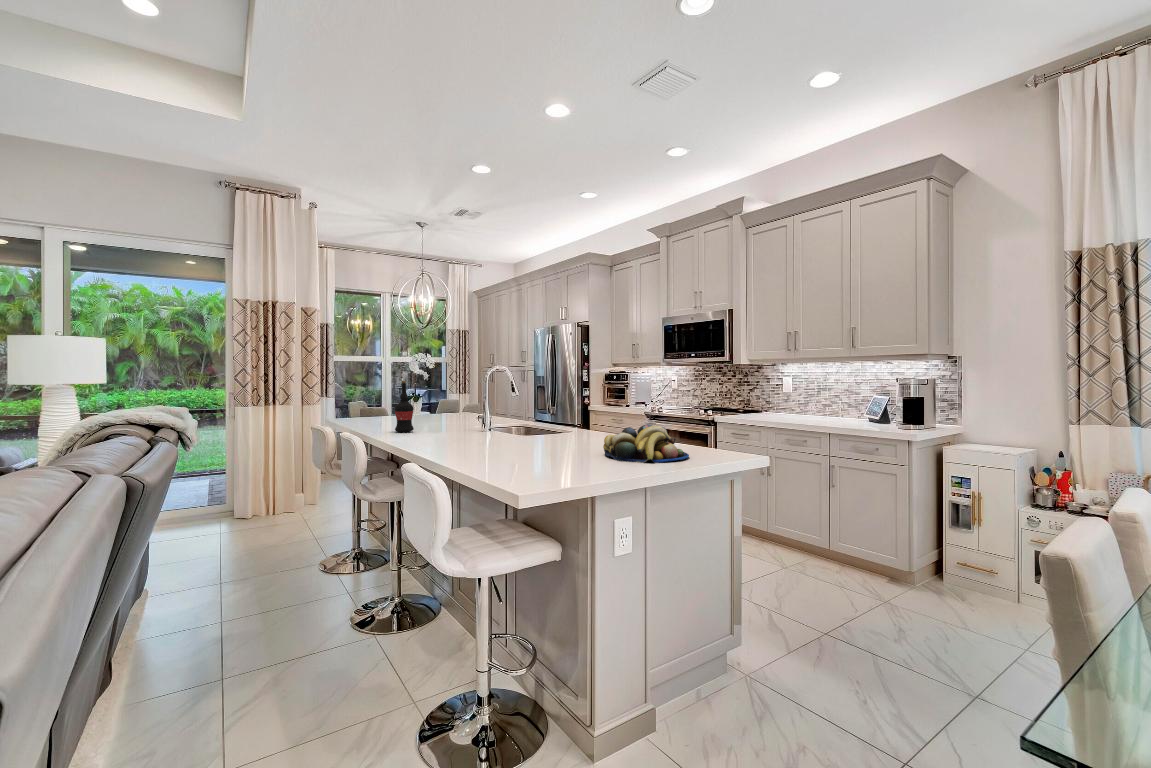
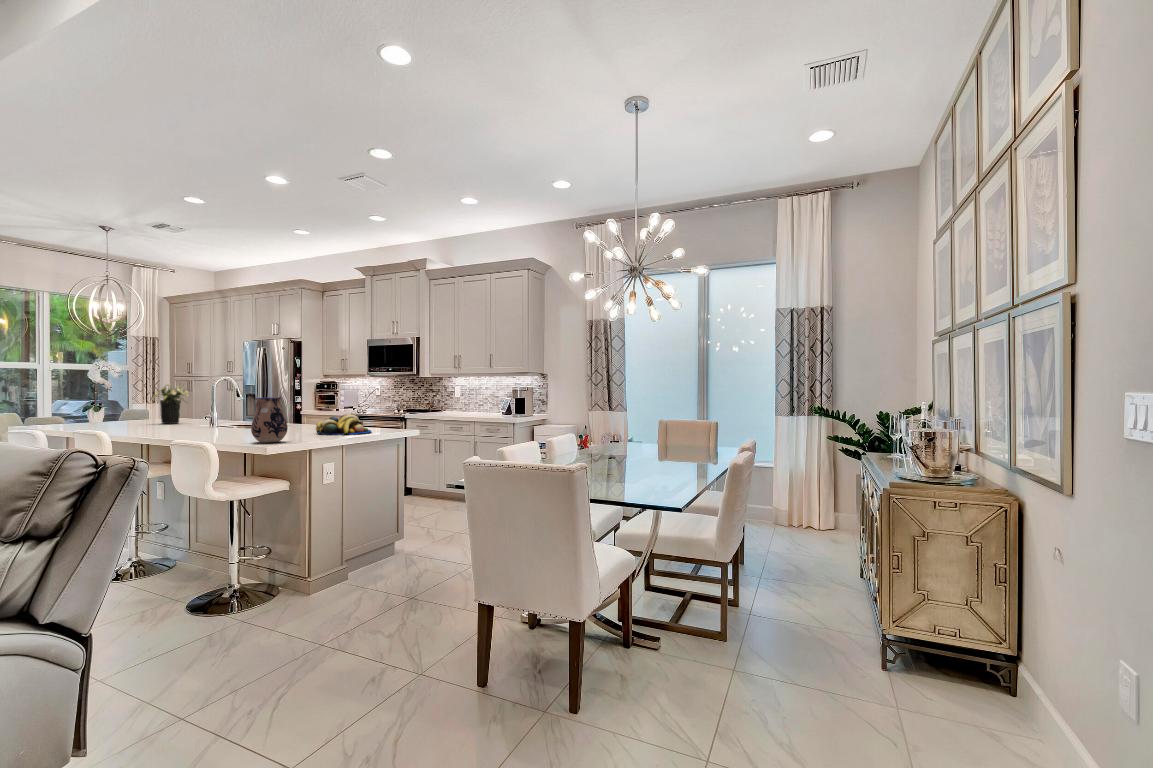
flower arrangement: none [434,374,474,422] -> present [151,384,188,424]
wine bottle: present [395,381,414,432] -> none [122,388,142,430]
ceramic pitcher: none [500,399,556,481] -> present [251,397,288,443]

